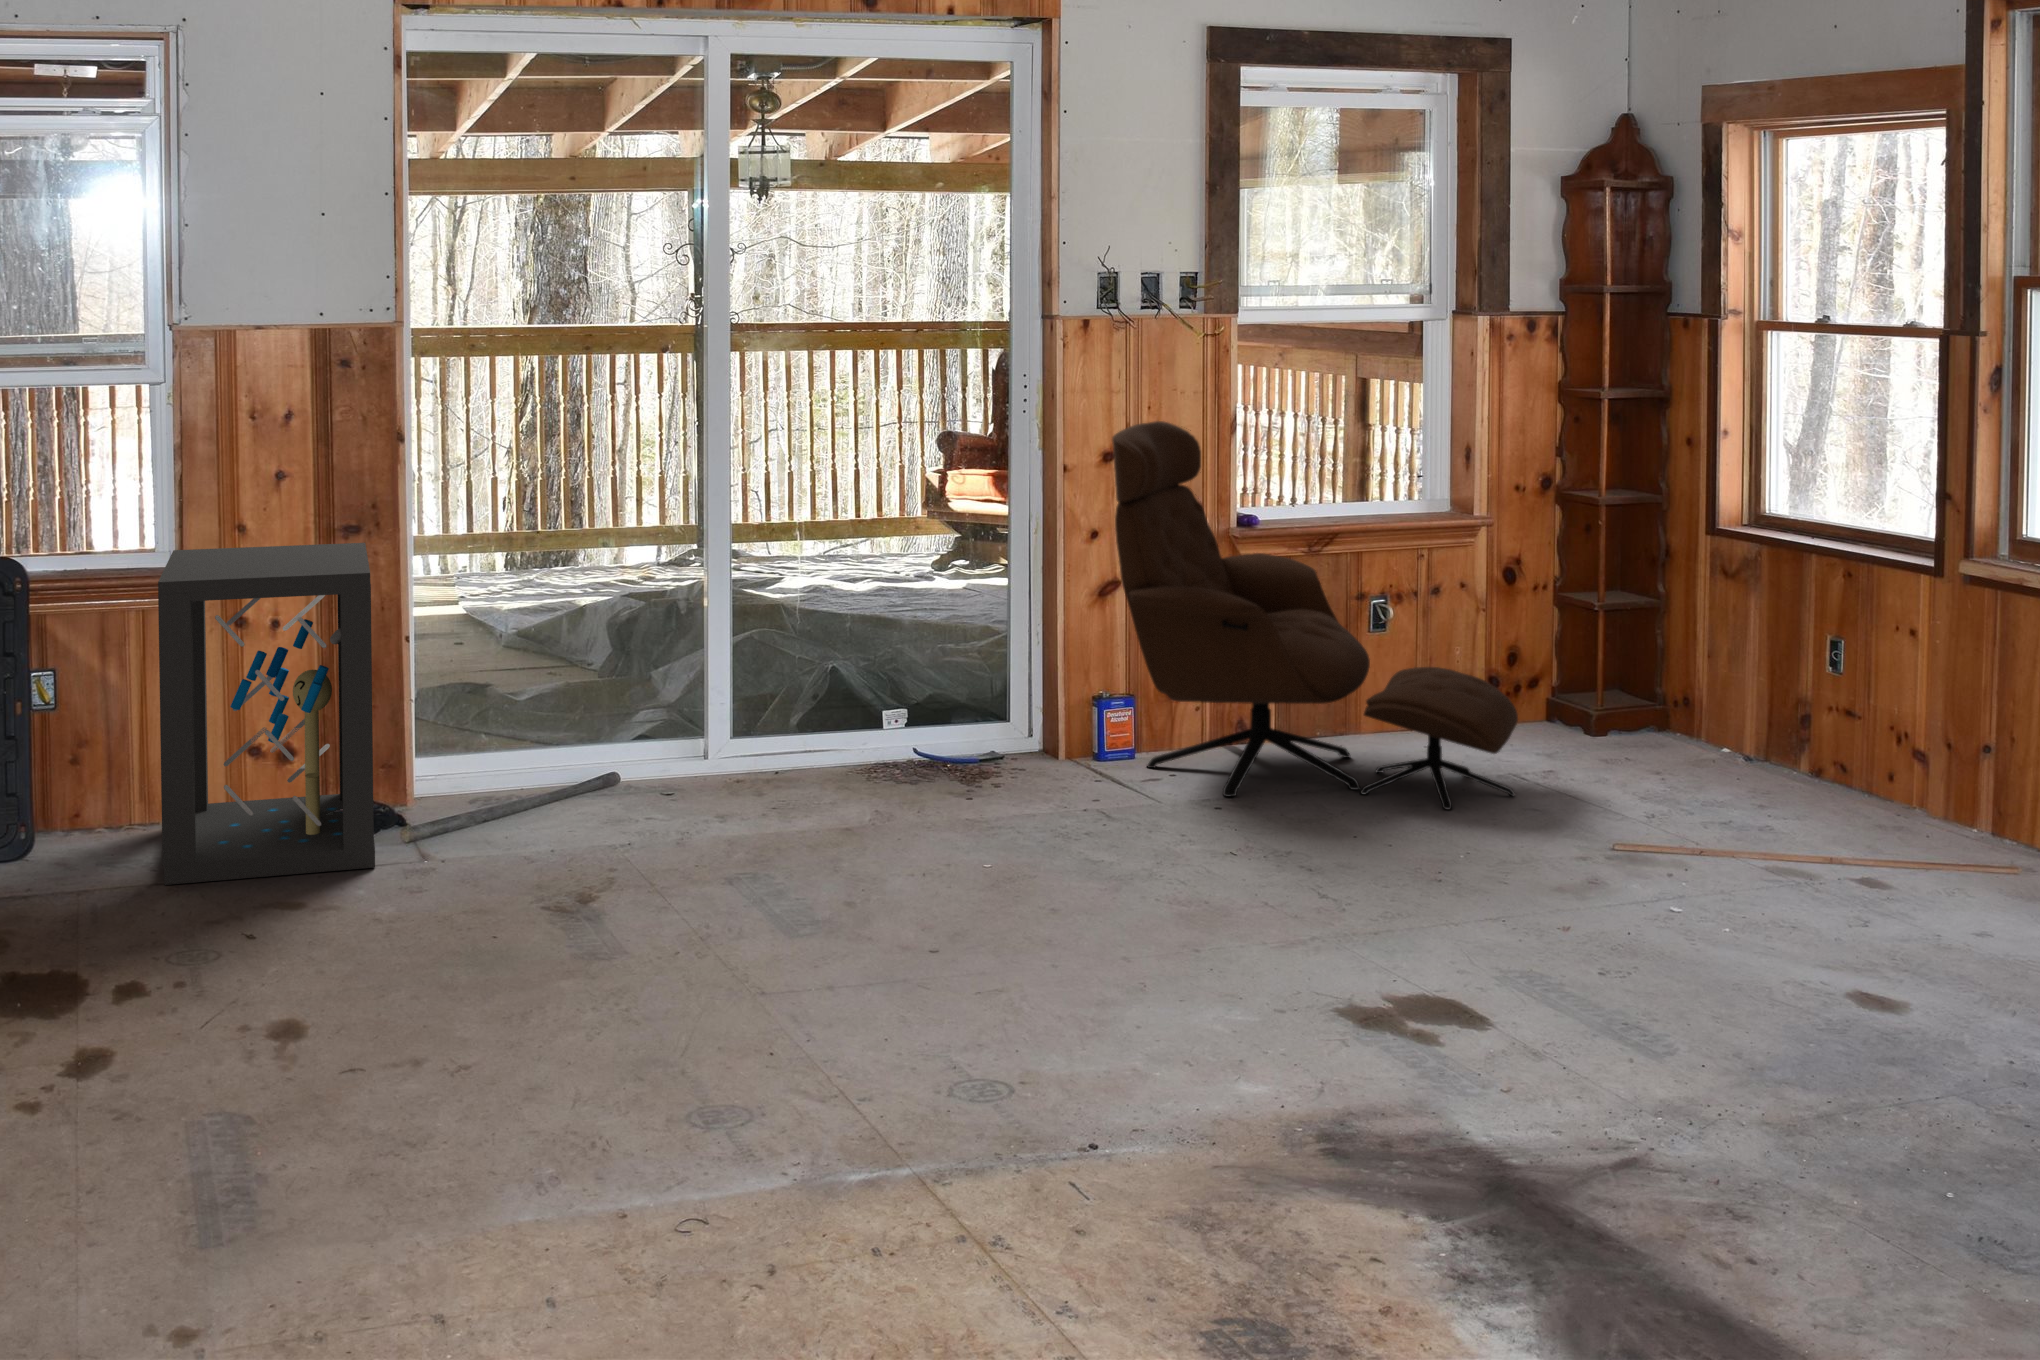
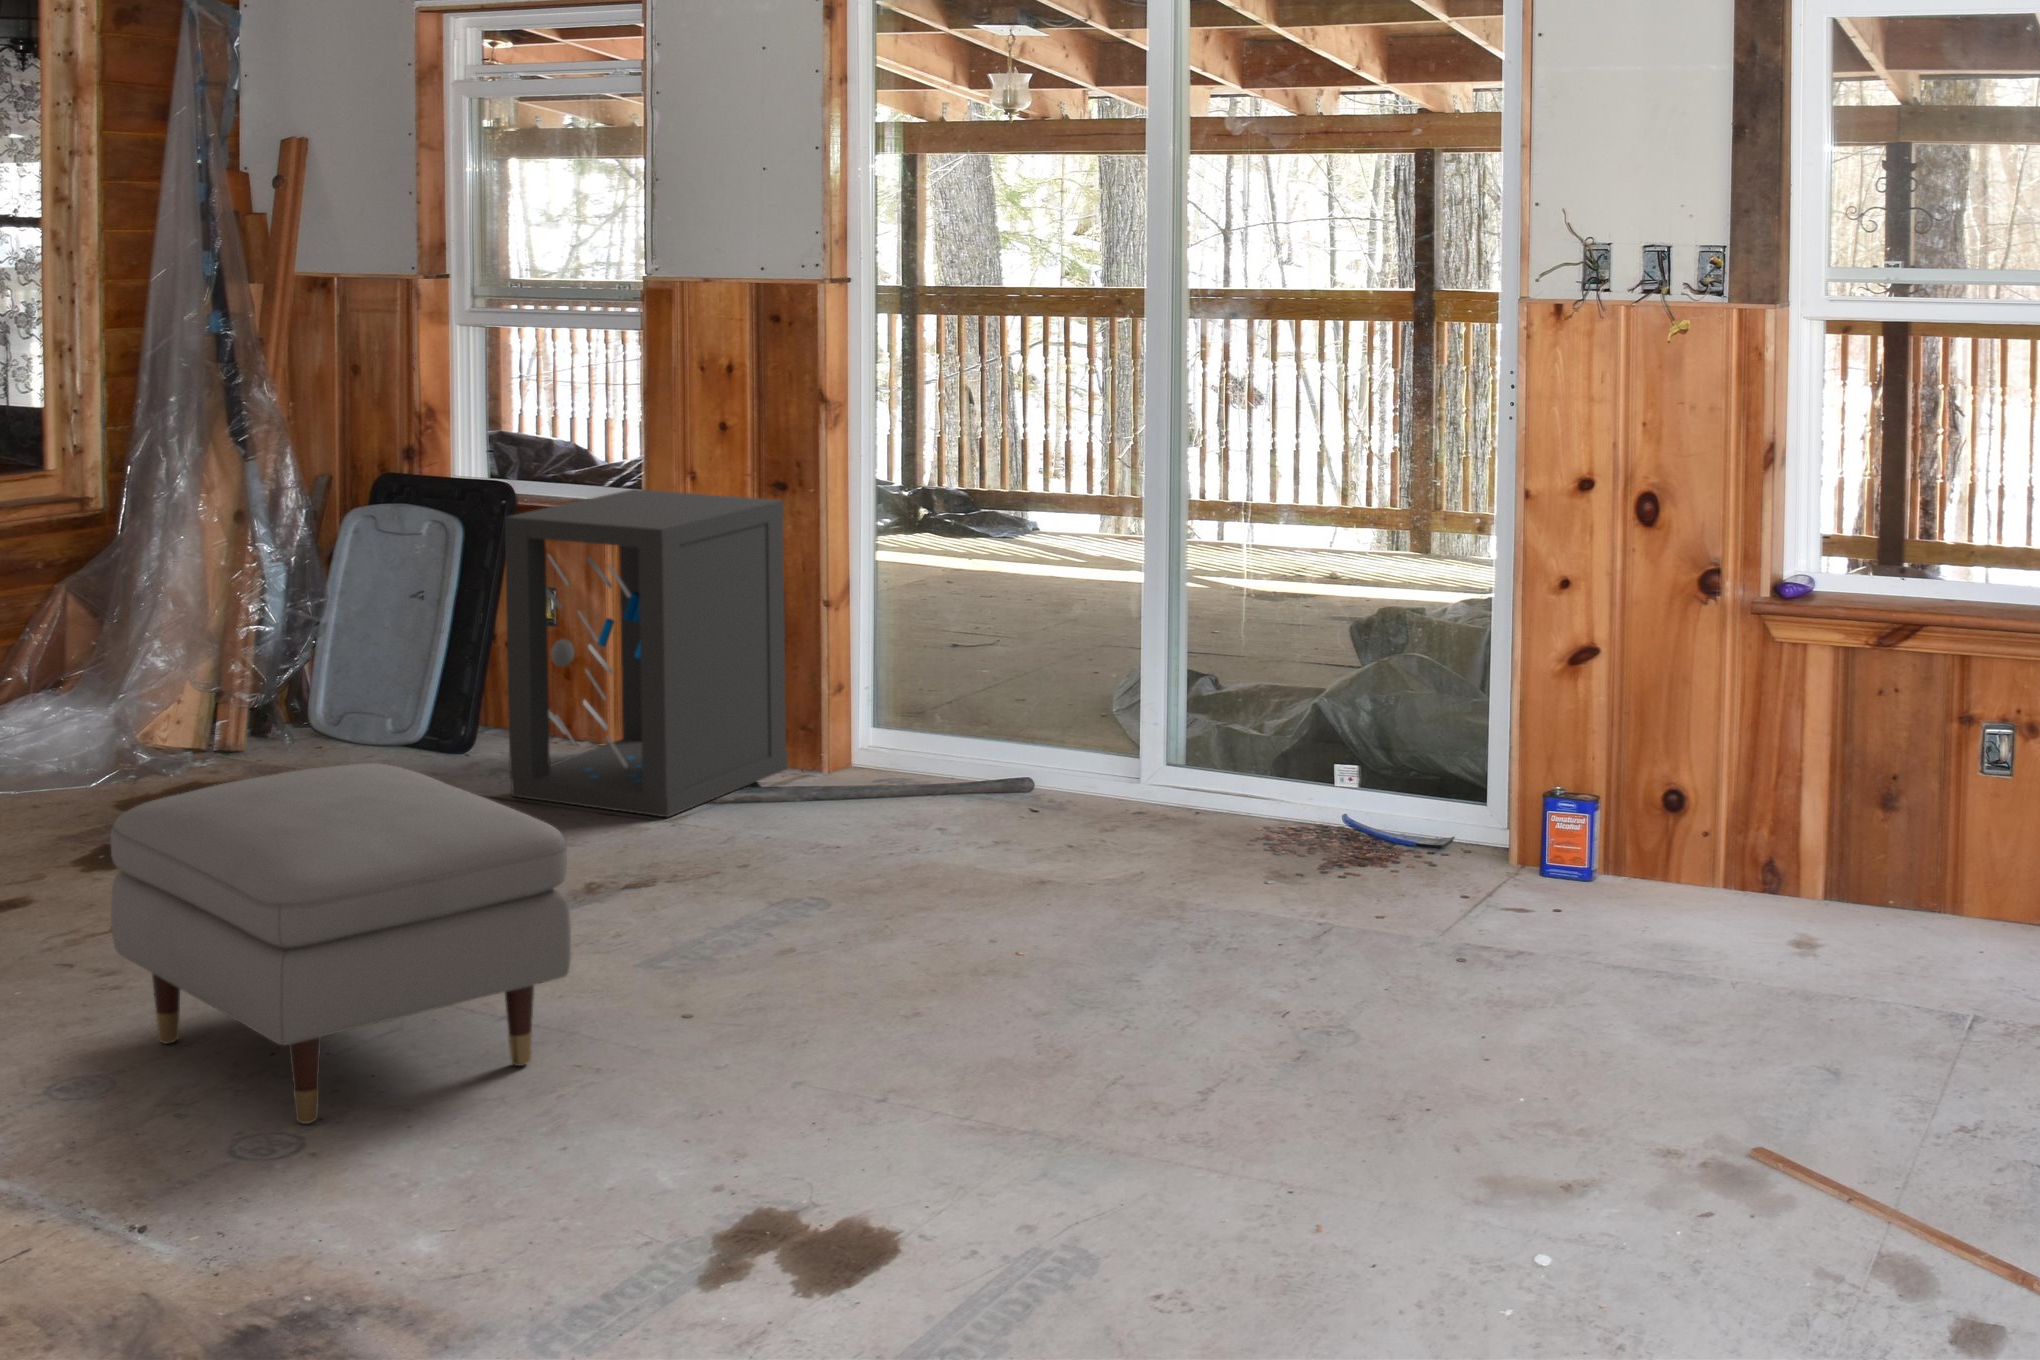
lounge chair: present [1112,421,1518,809] -> none [1484,445,1983,1022]
ottoman: none [392,815,885,1181] -> present [111,763,571,1124]

